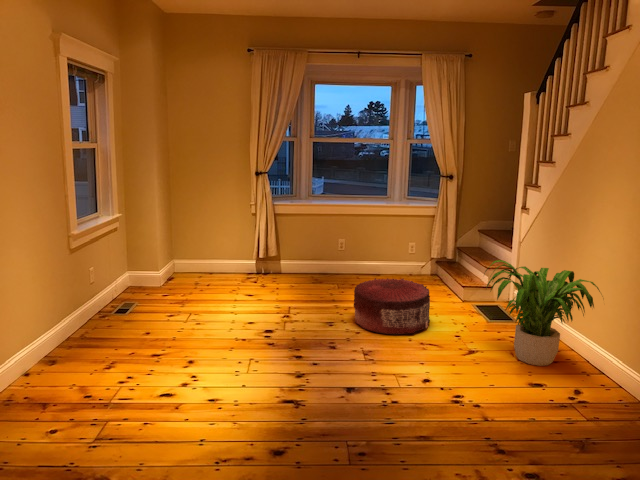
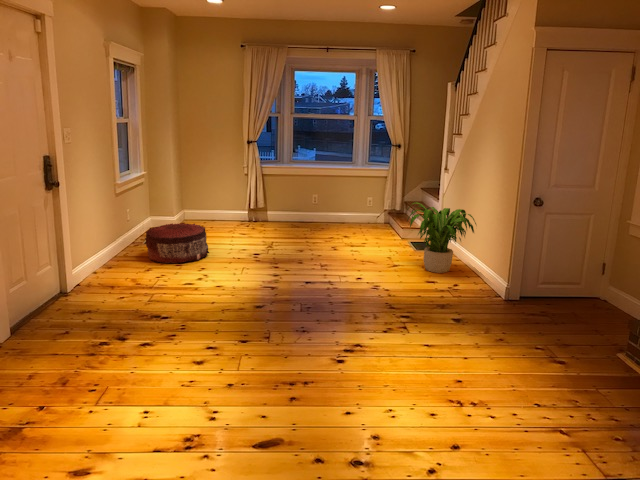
pouf: present [354,278,430,334] -> present [145,223,209,263]

